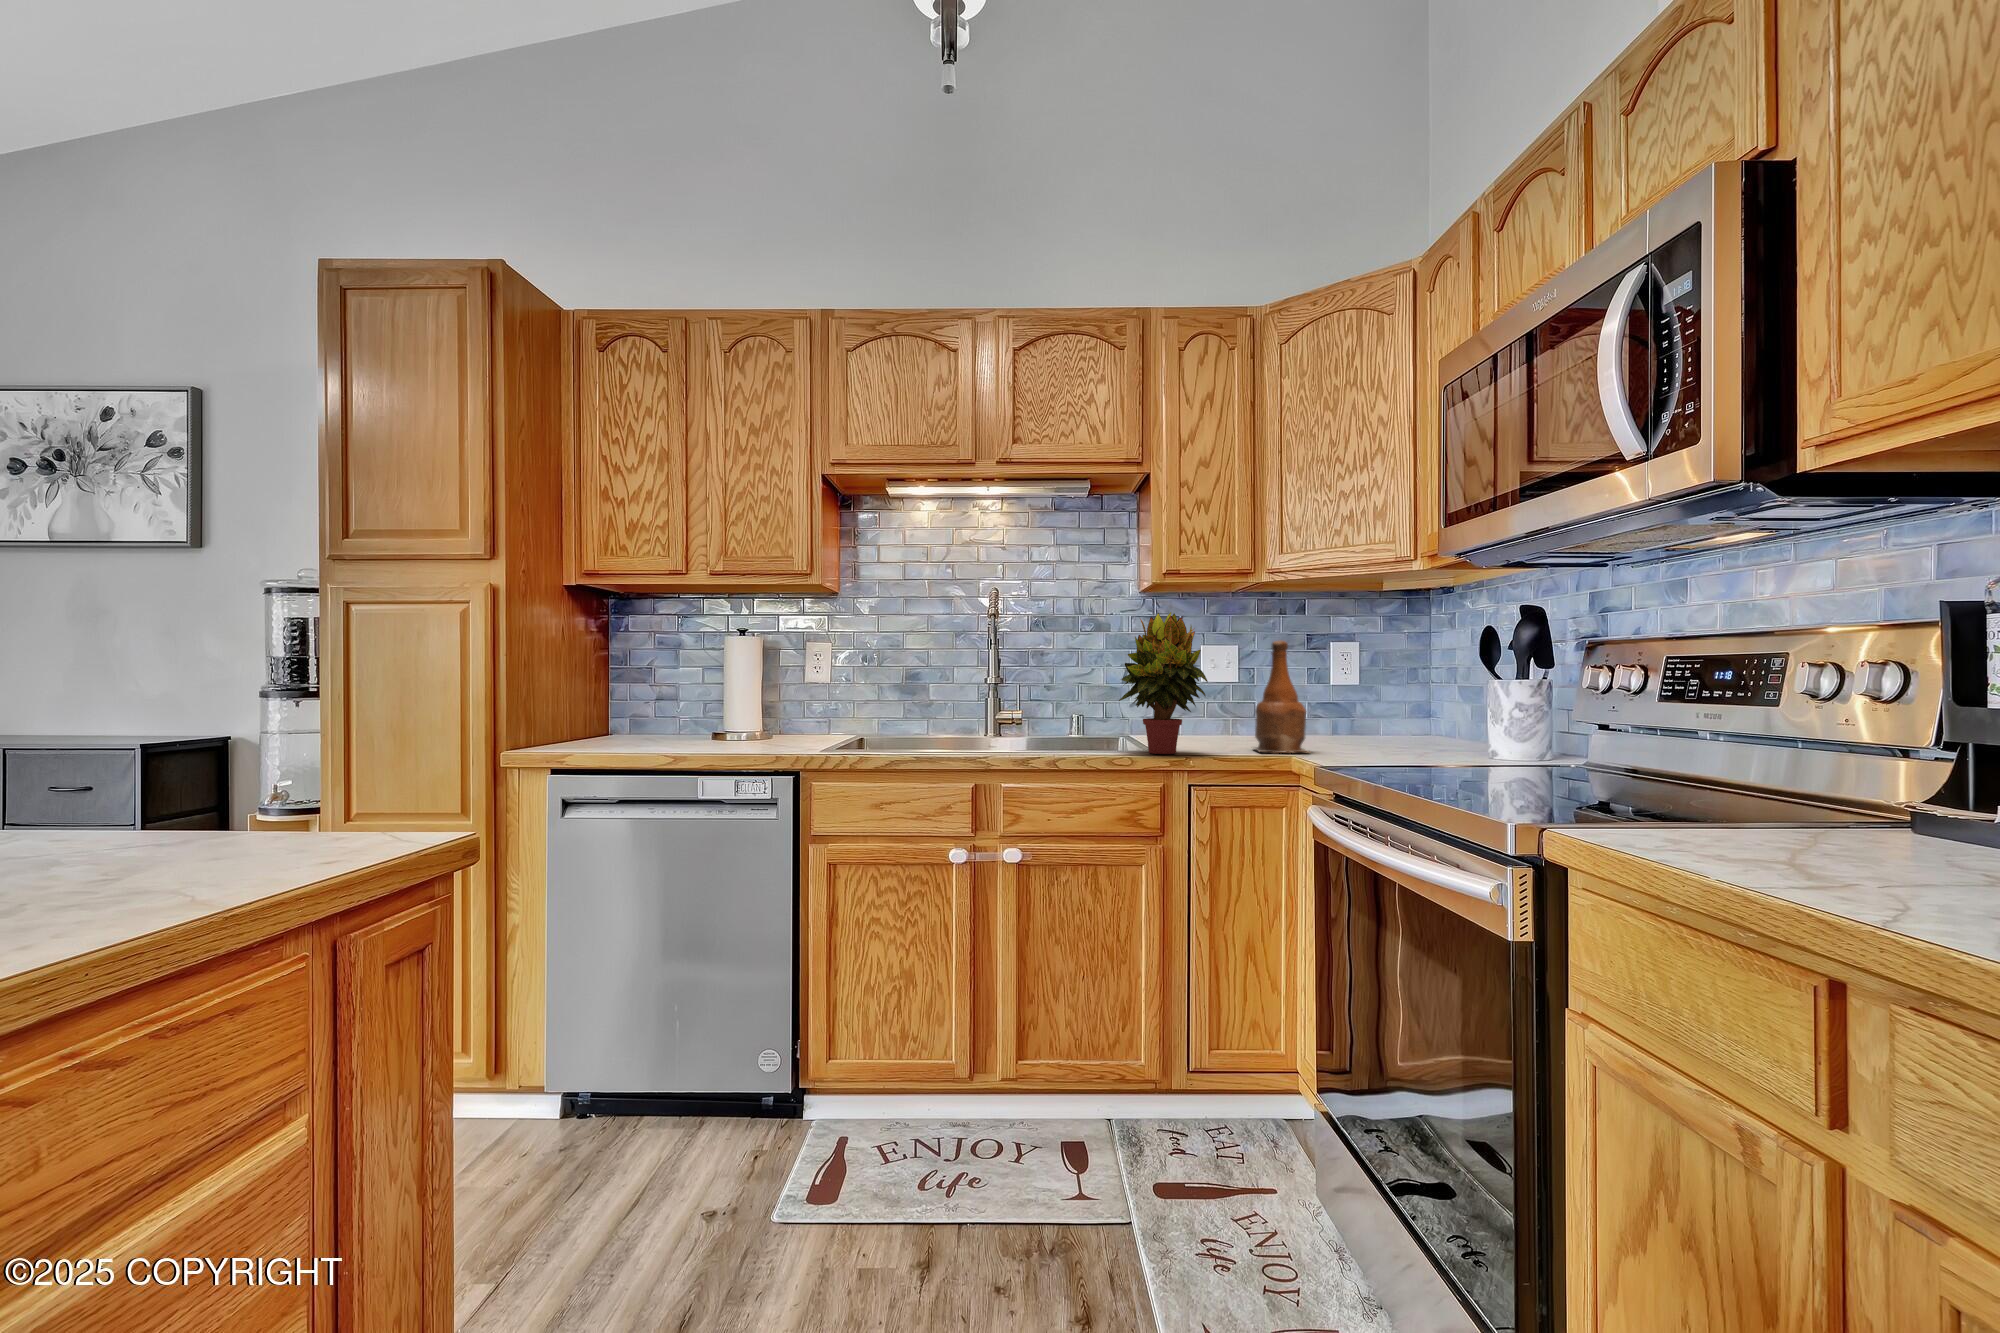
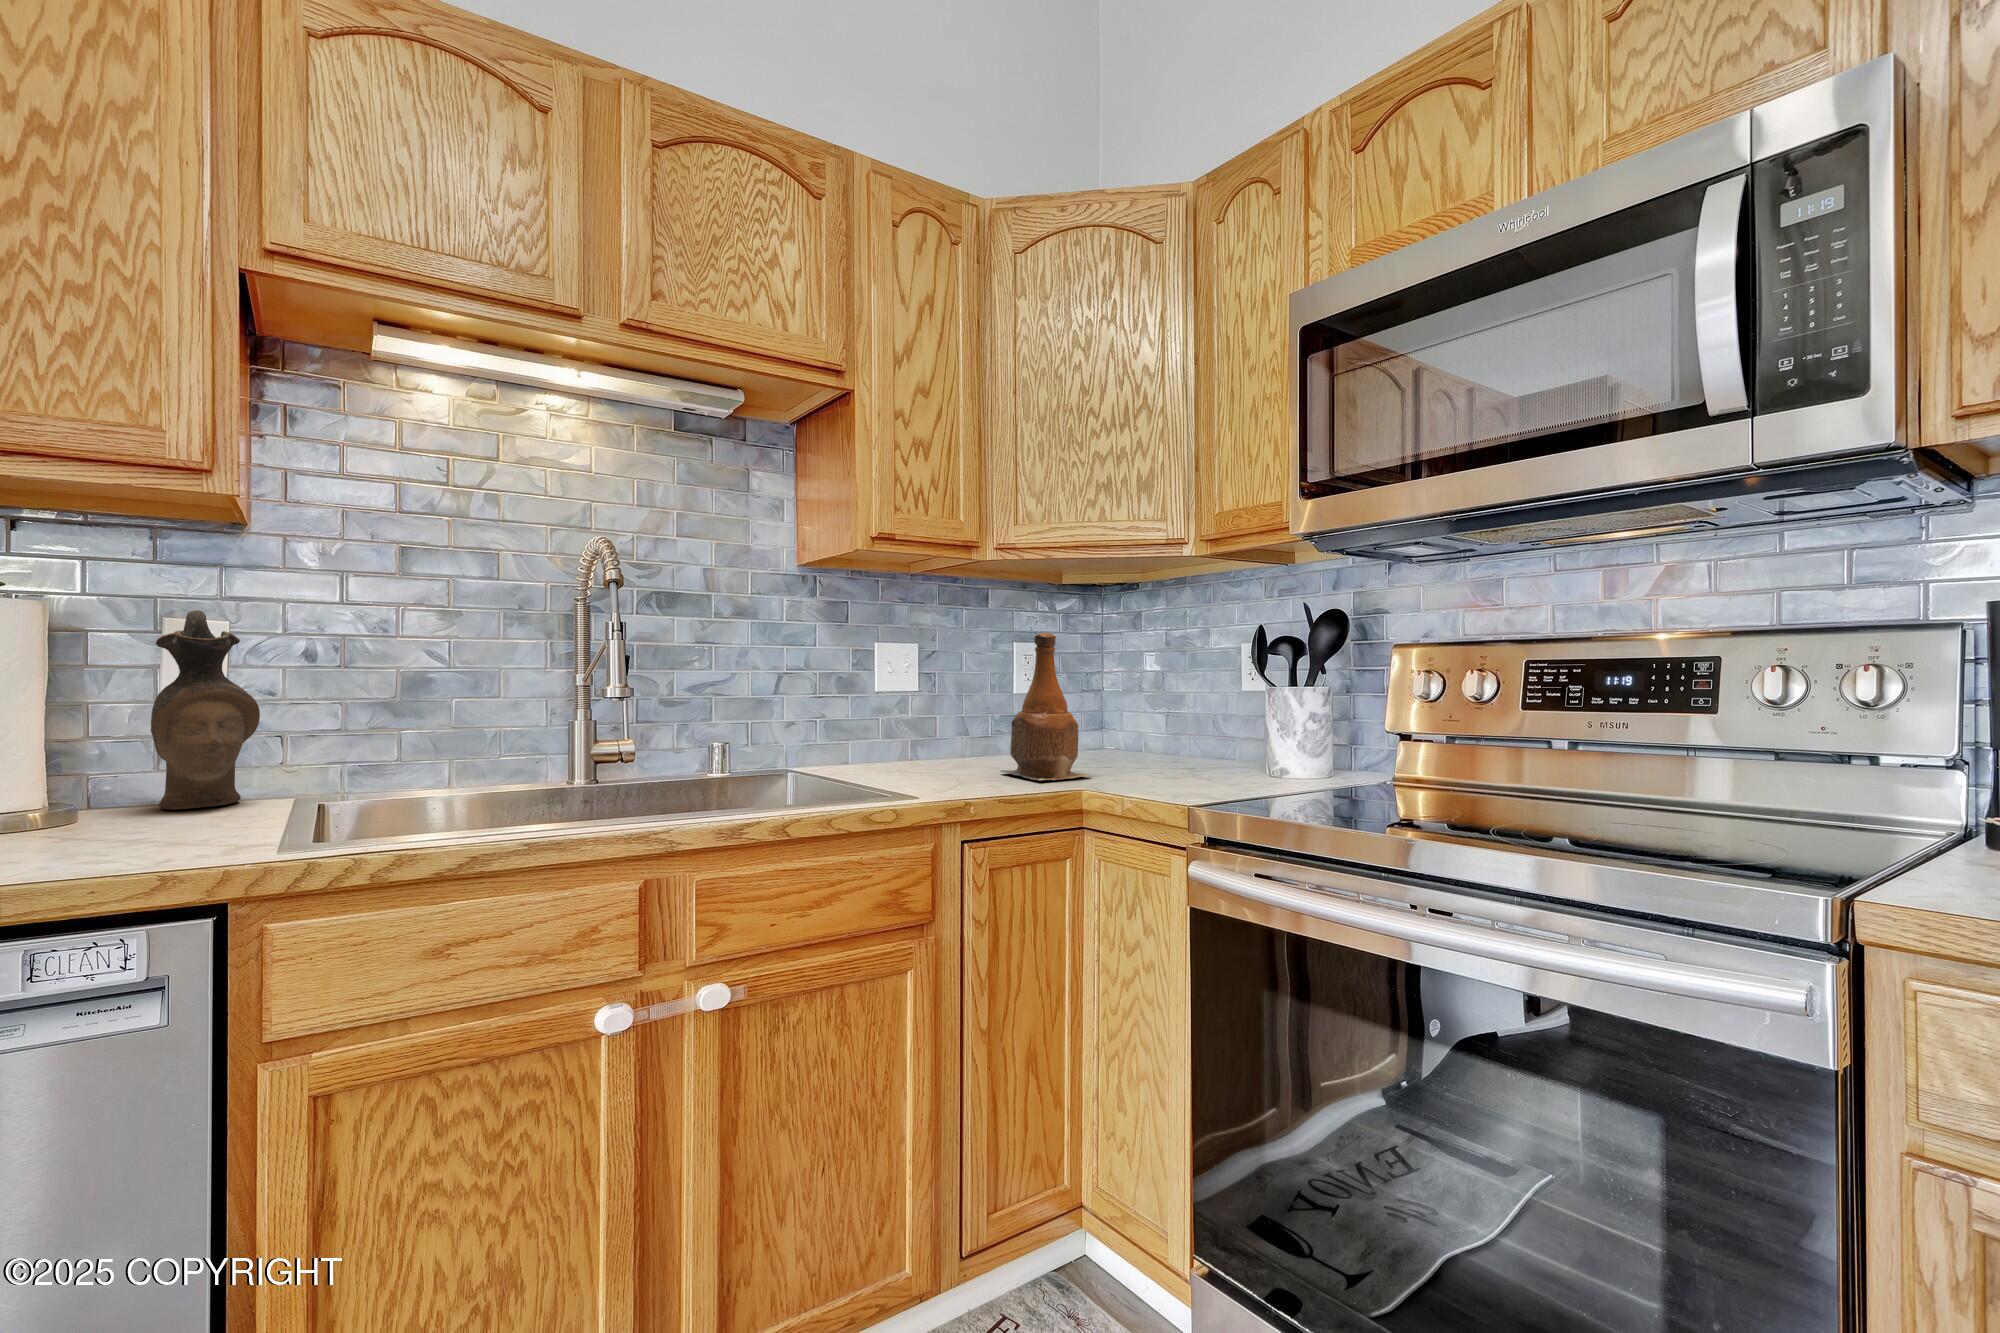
potted plant: present [1119,612,1208,754] -> none [865,588,1001,796]
ceramic pitcher: none [797,641,839,739] -> present [151,610,260,809]

